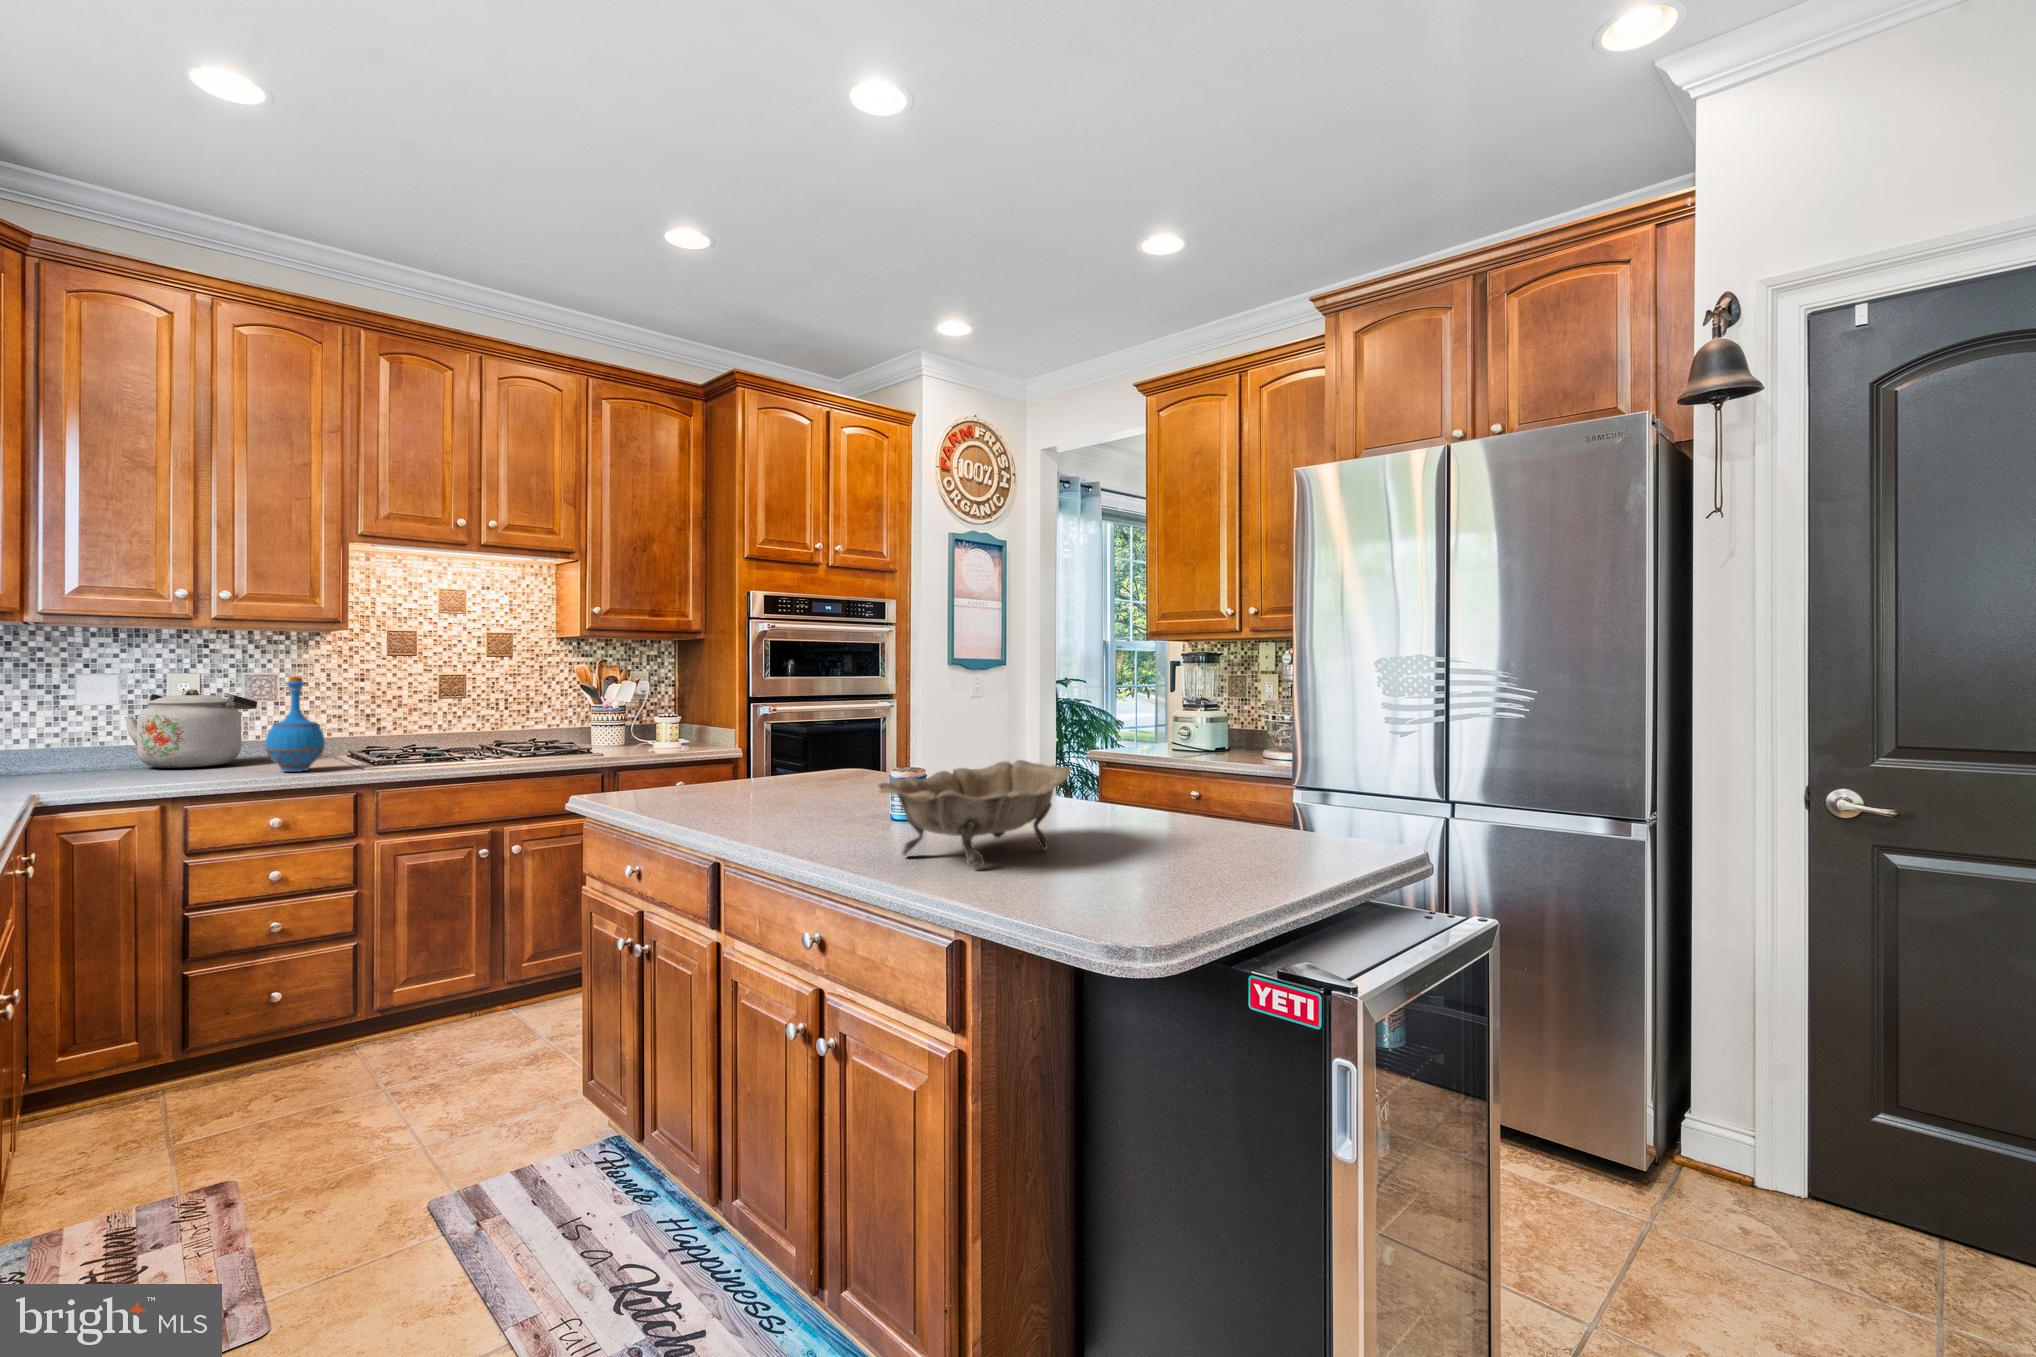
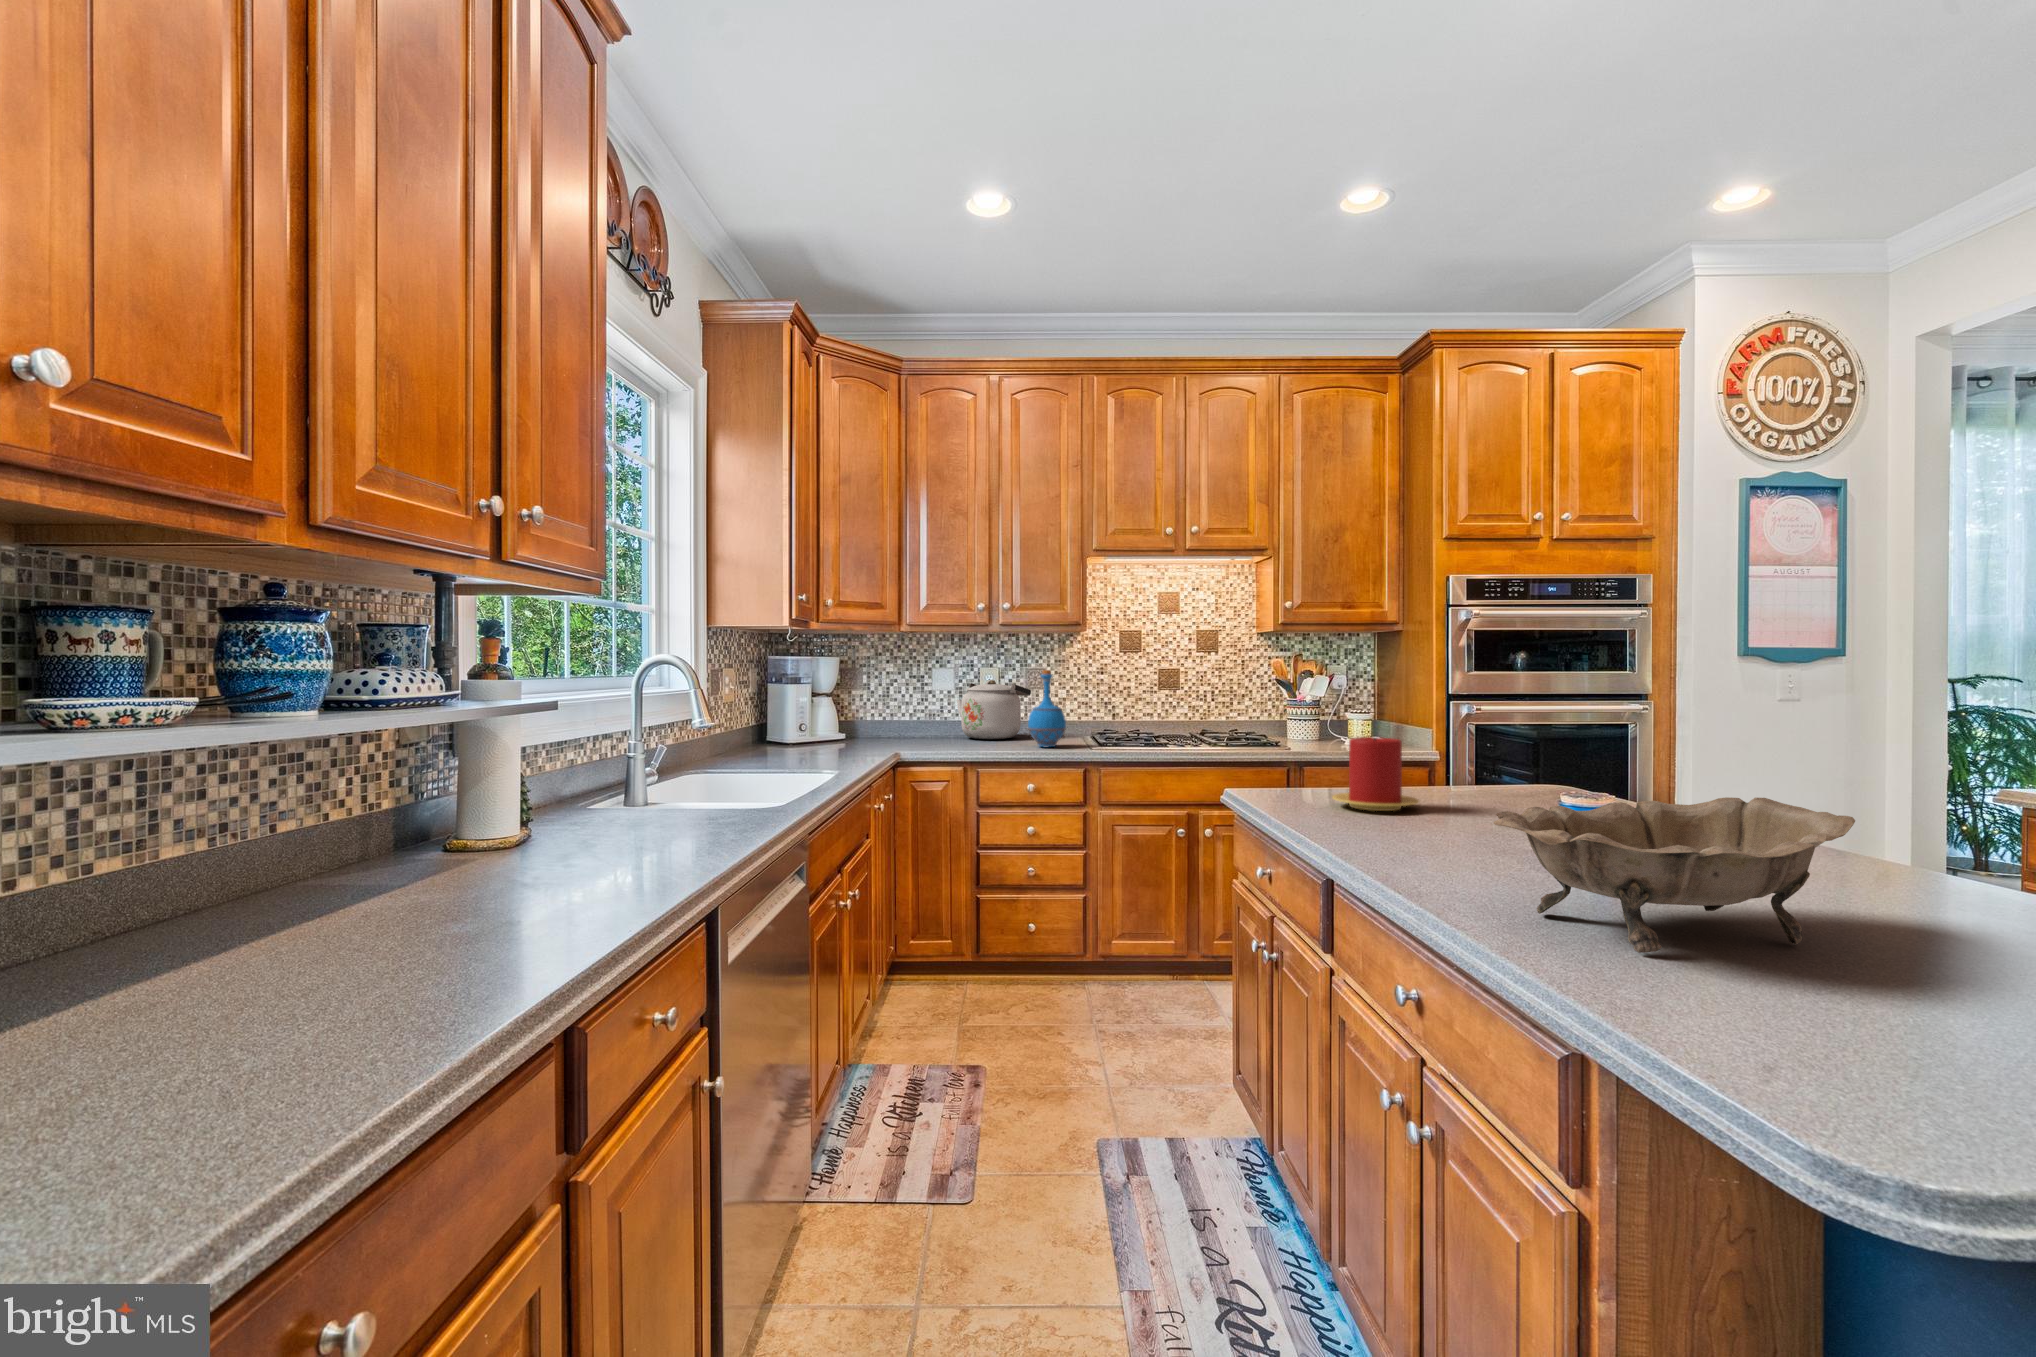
candle: none [695,736,770,801] -> present [1332,737,1419,811]

